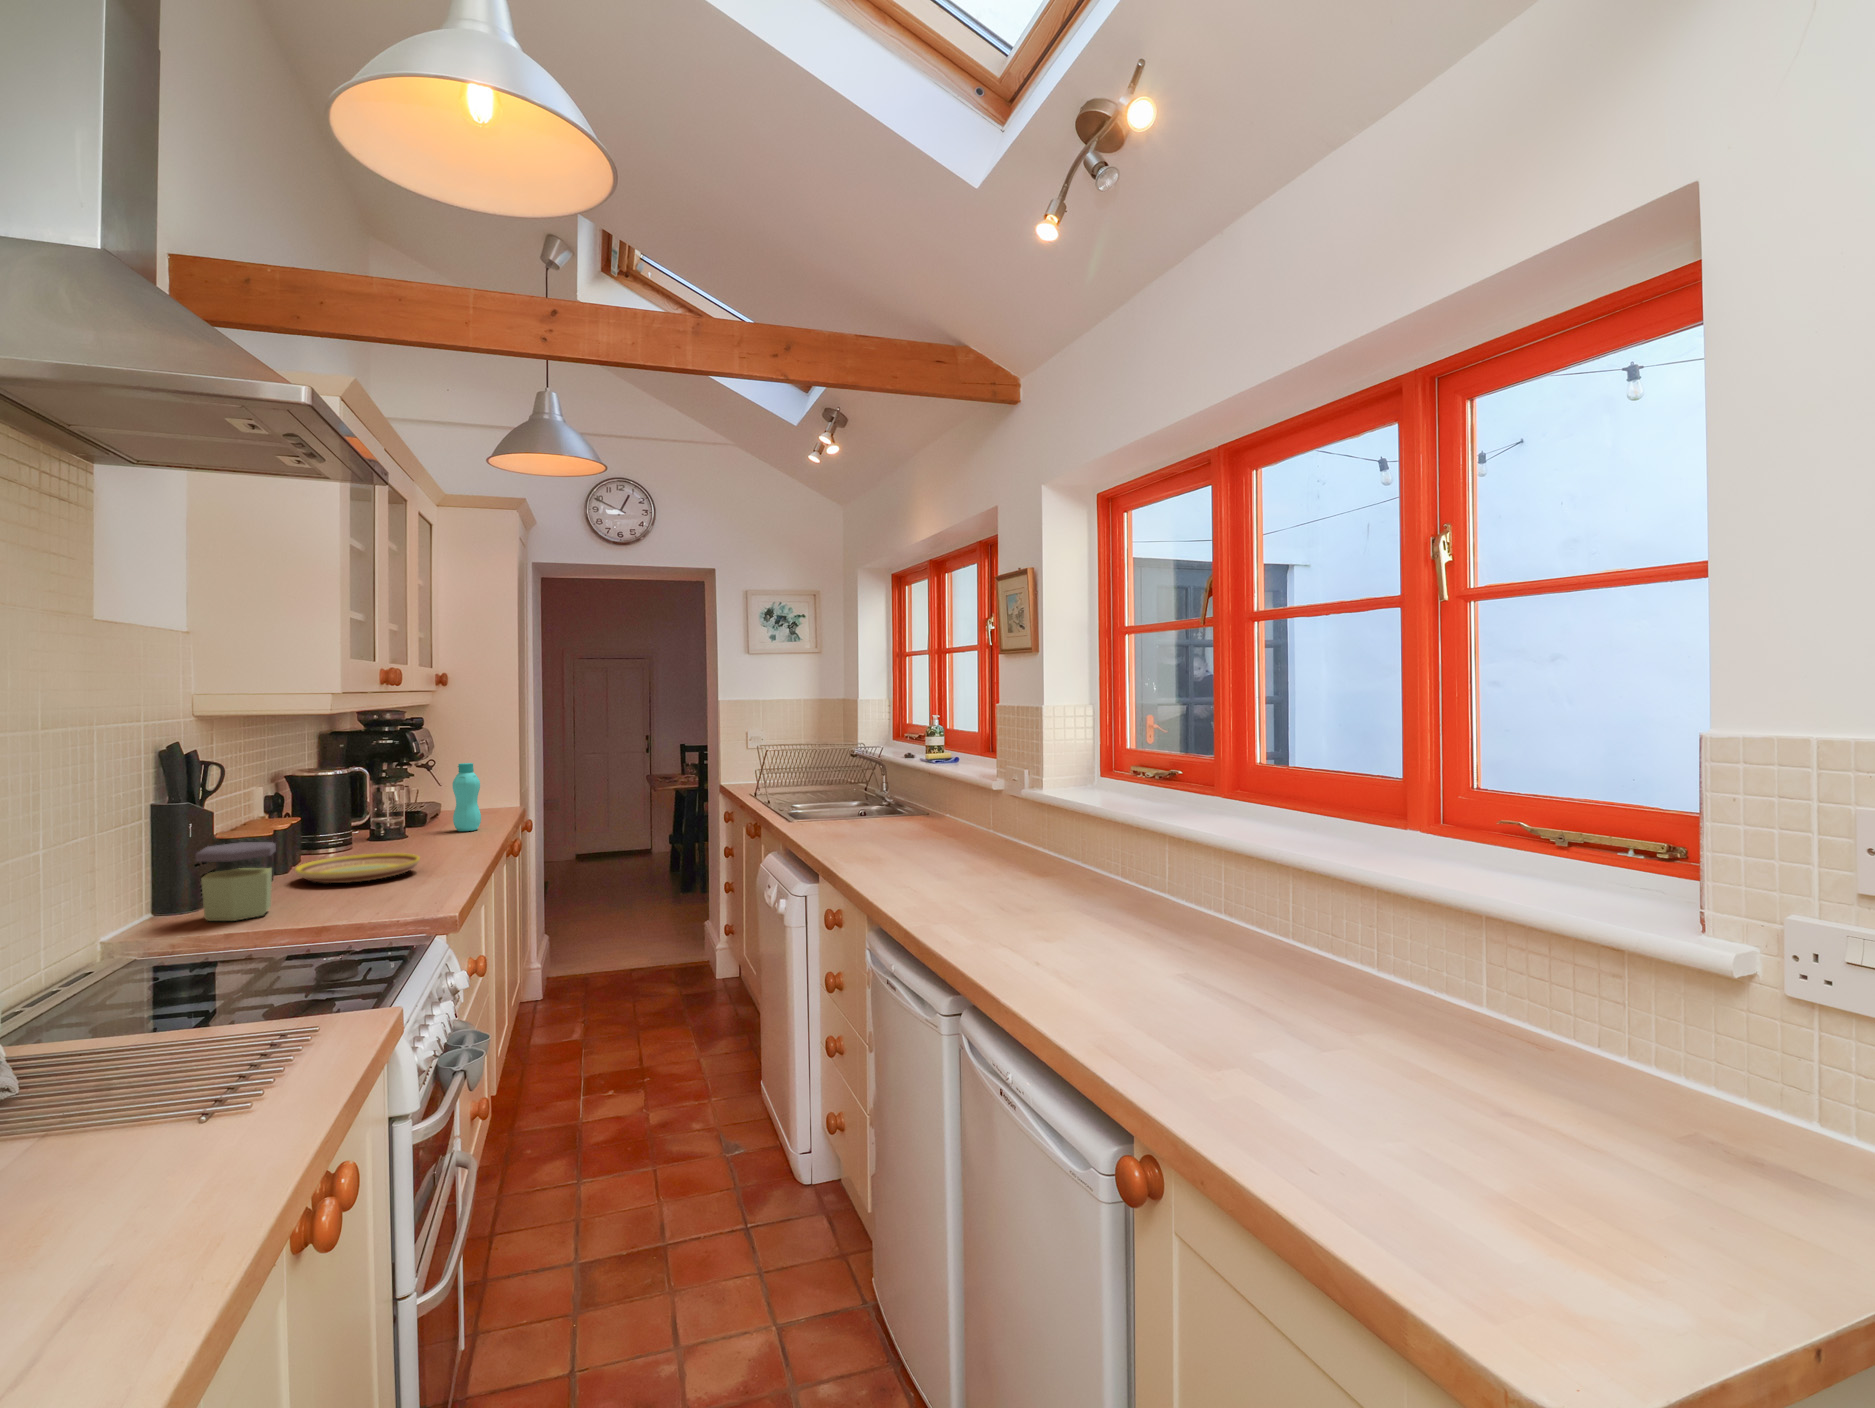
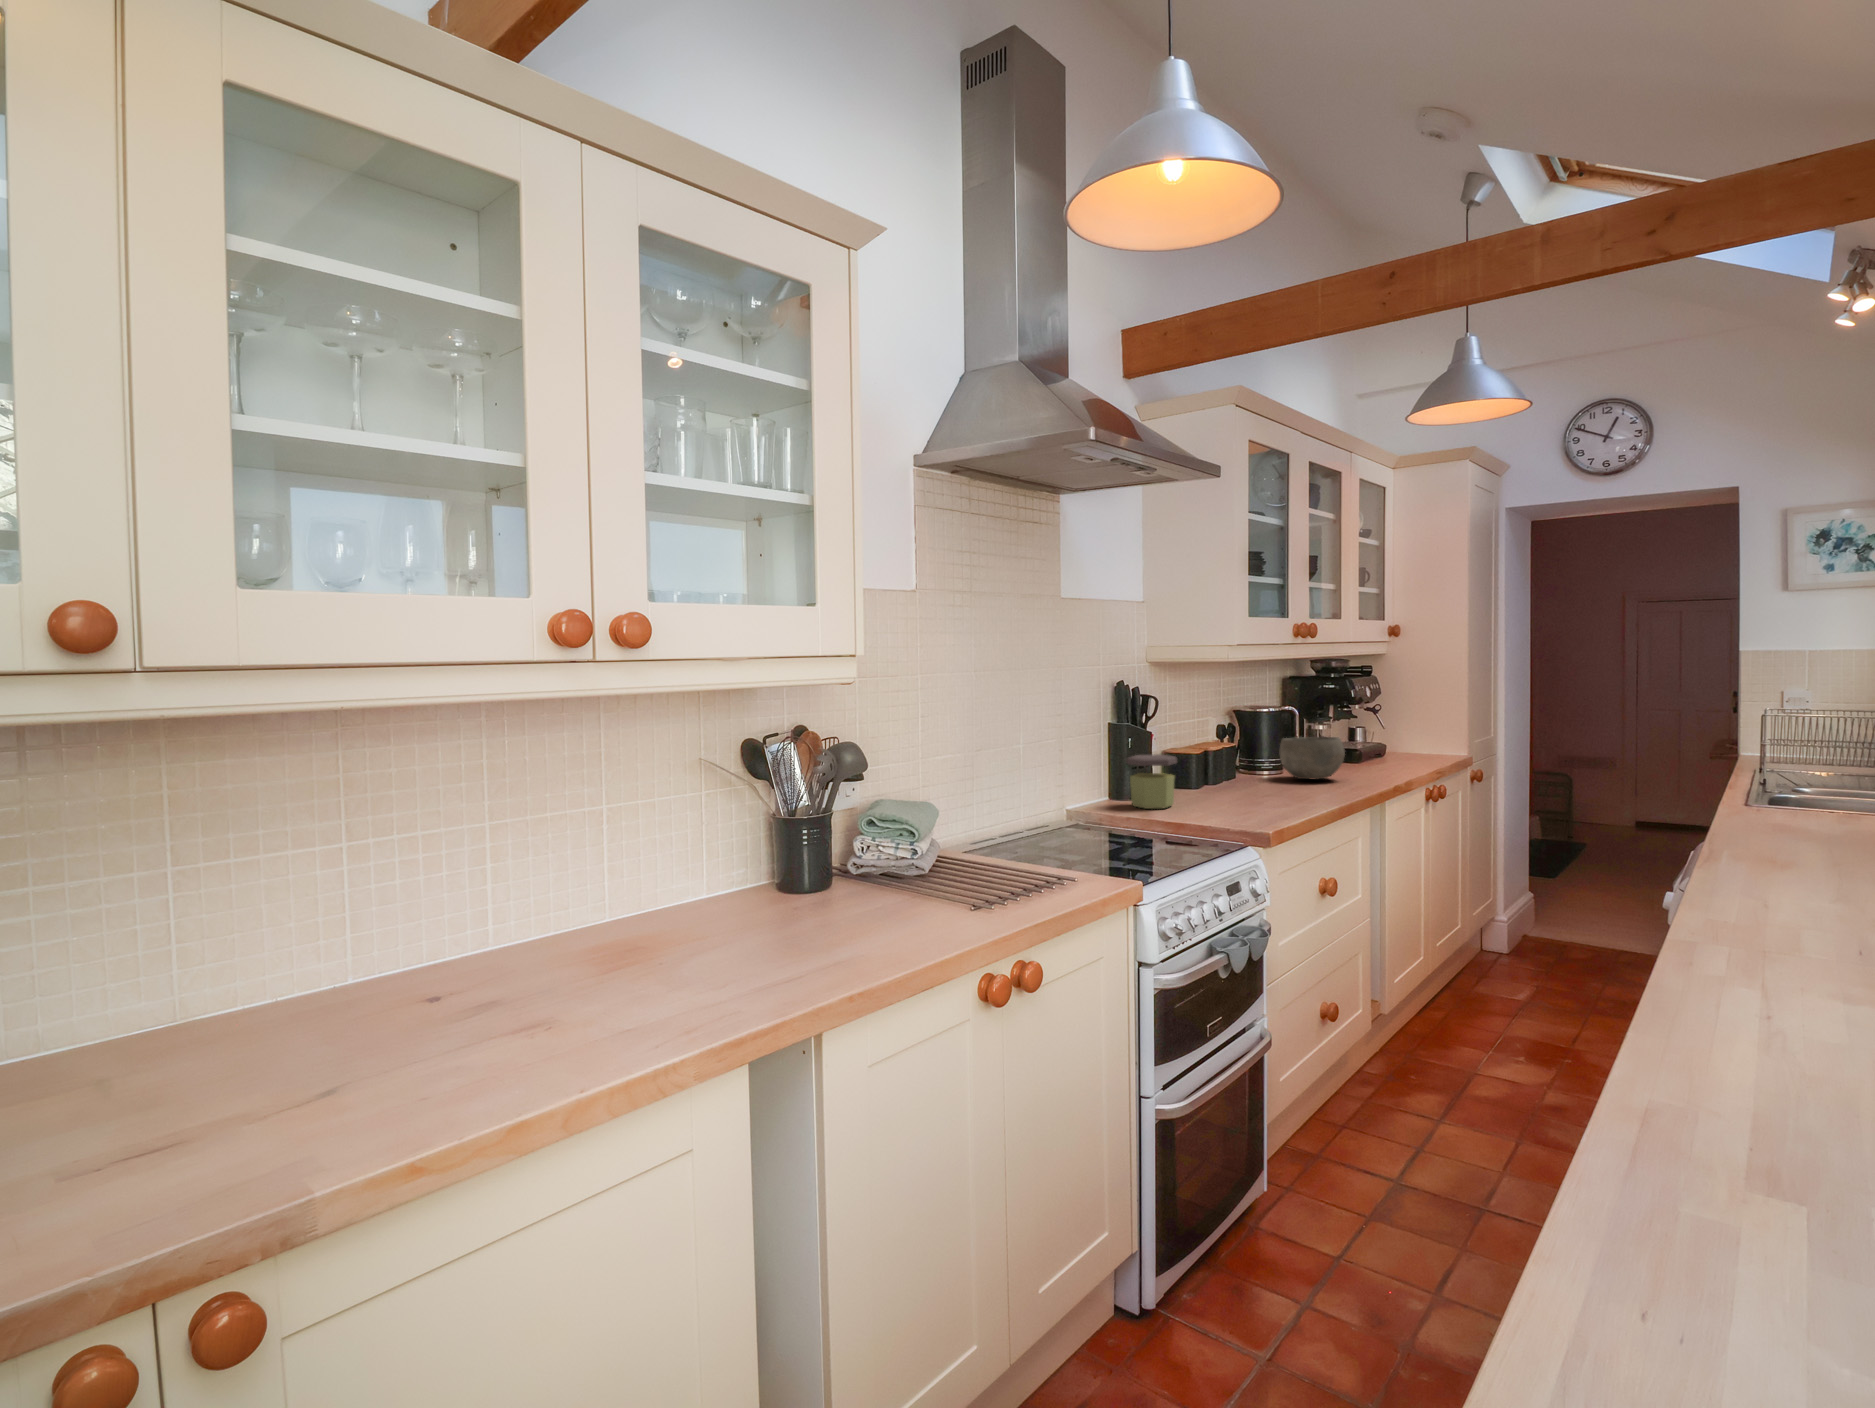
bottle: present [453,763,481,831] -> none [1373,708,1398,770]
bowl: none [363,799,444,852] -> present [1280,737,1345,779]
plate: present [295,853,420,883] -> none [1210,776,1301,796]

